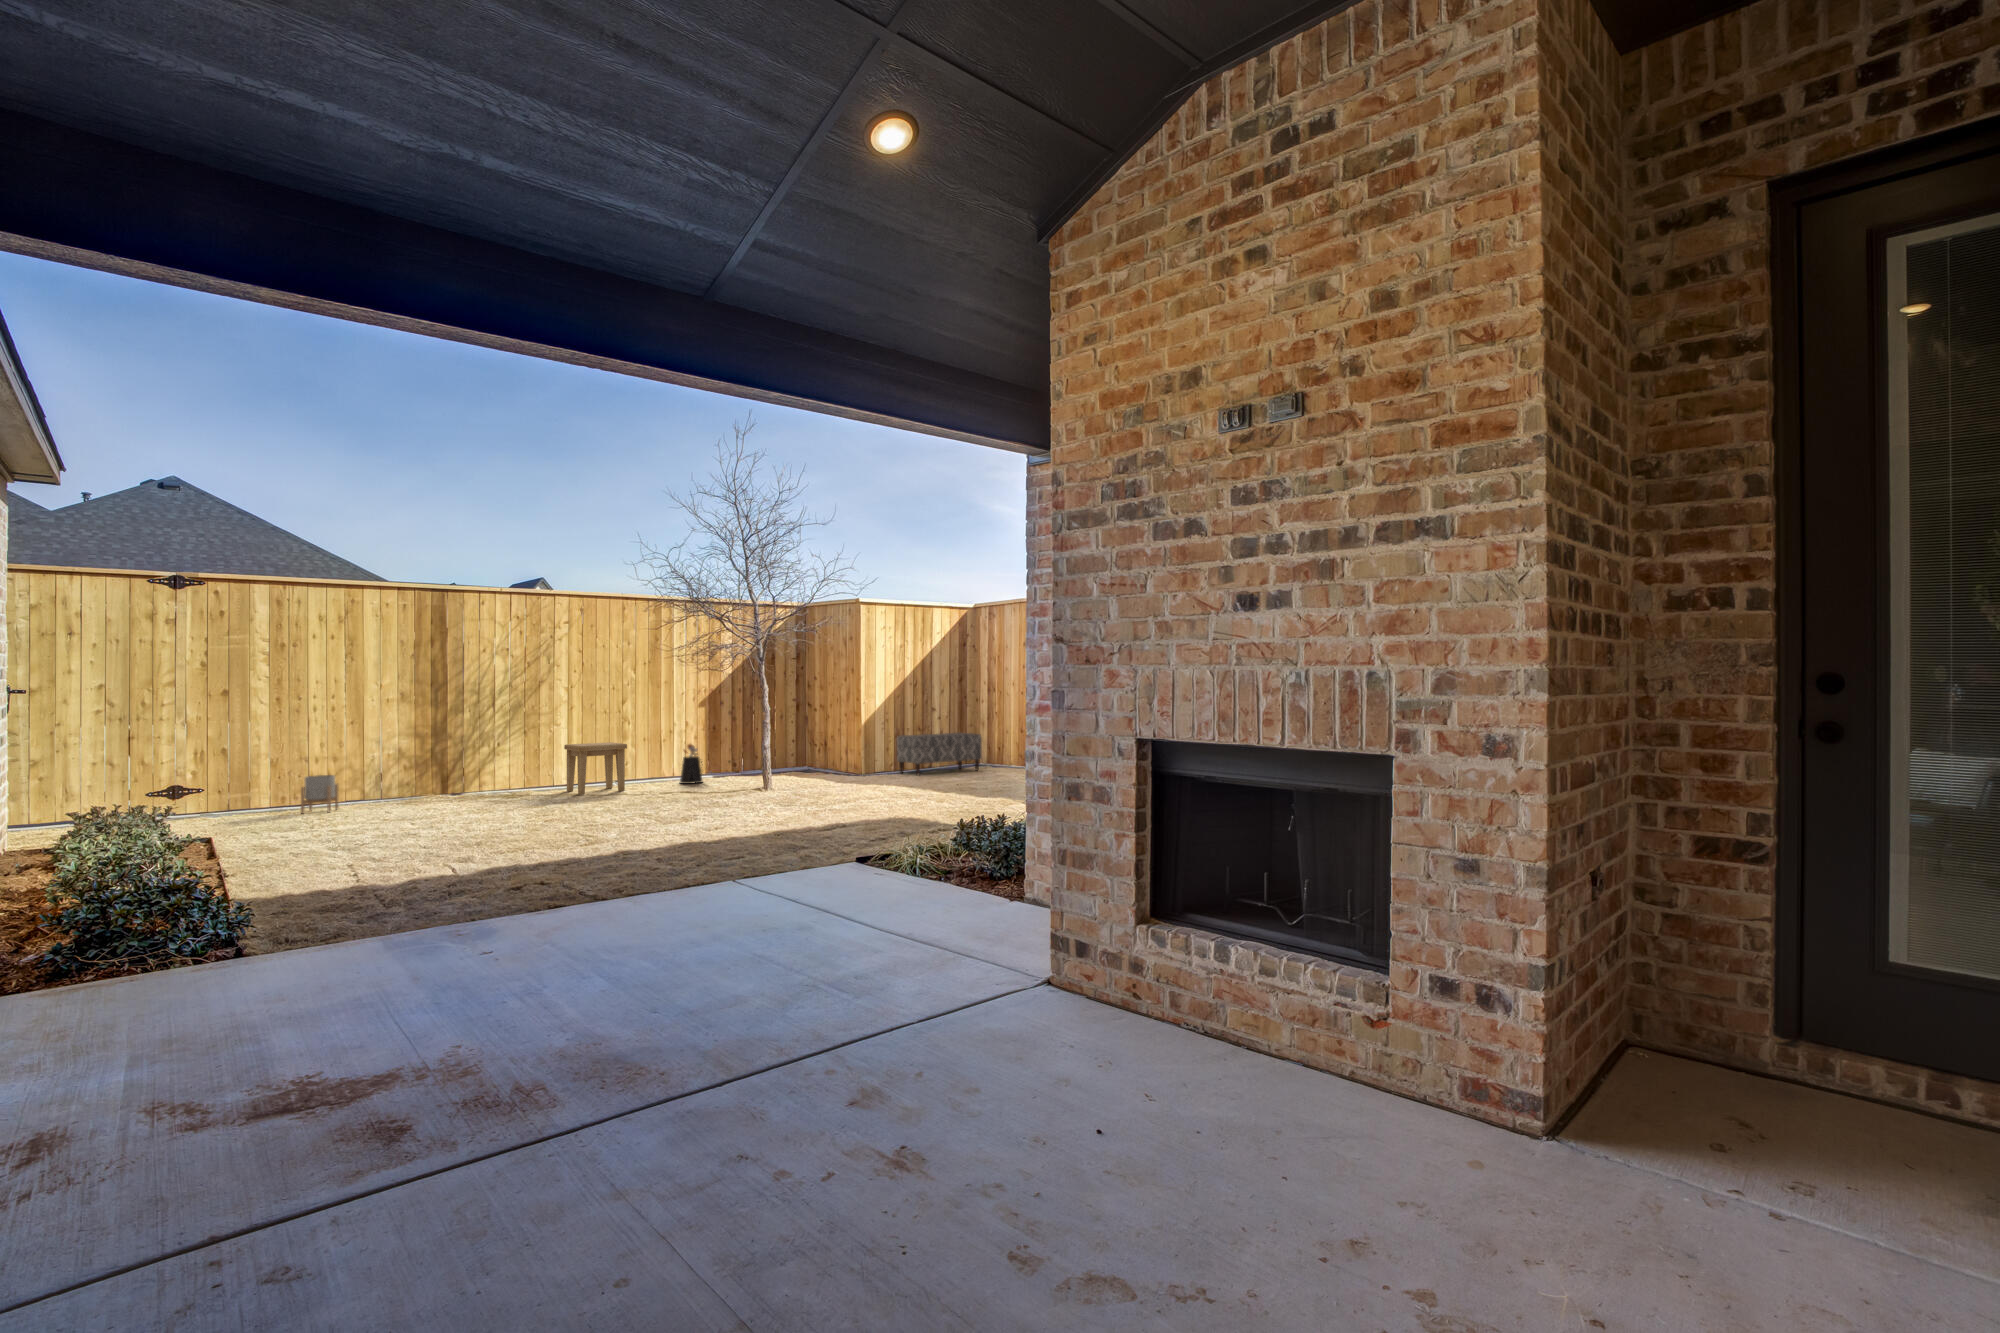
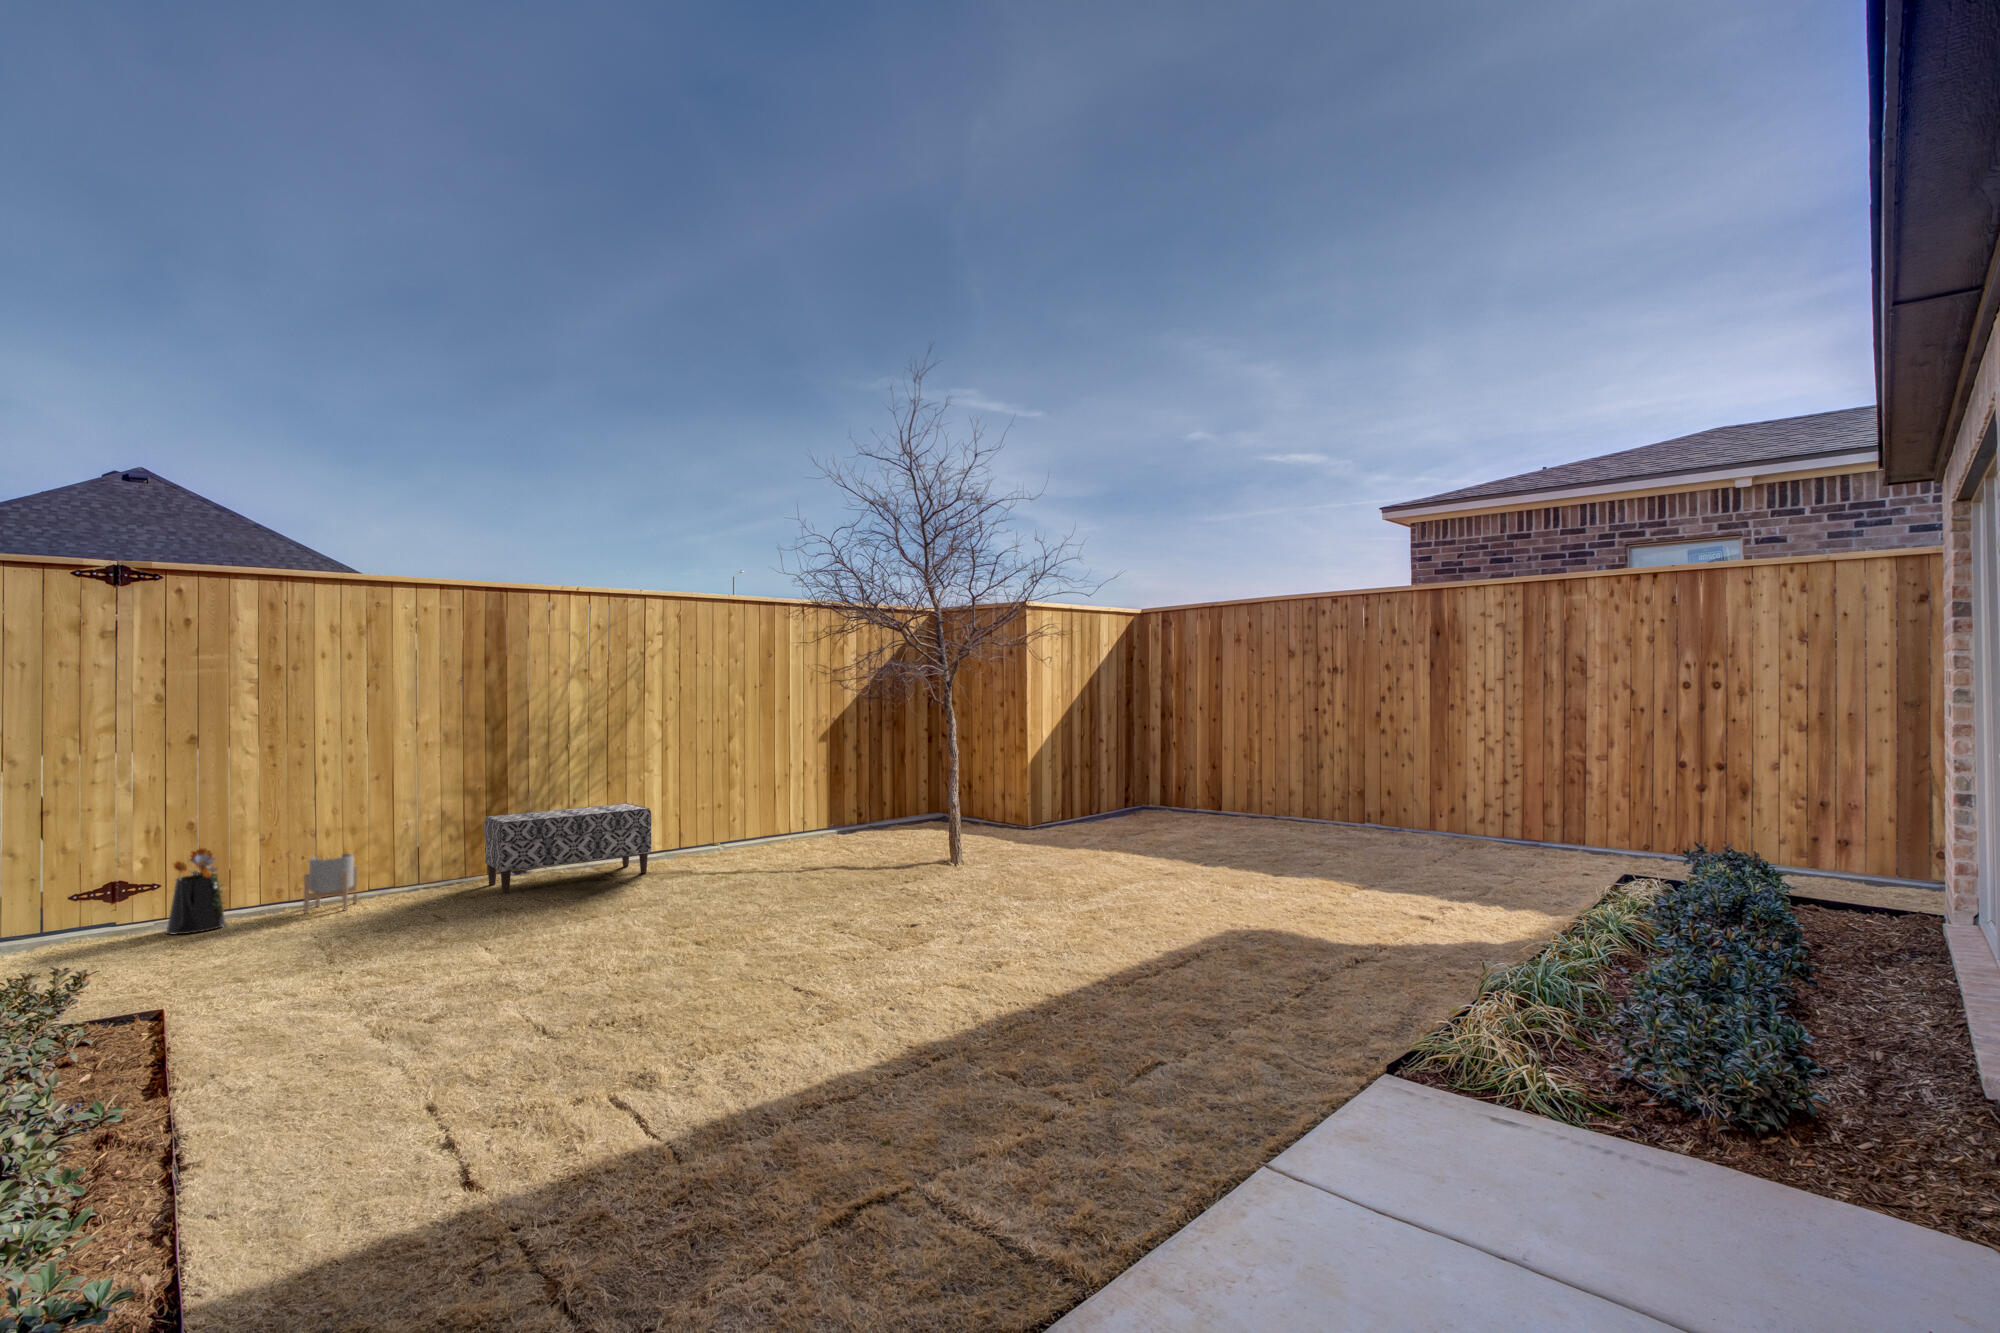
bench: present [897,733,982,776] -> present [484,803,651,893]
side table: present [564,742,627,794] -> none [659,792,744,867]
watering can: present [680,744,703,784] -> present [165,848,226,935]

